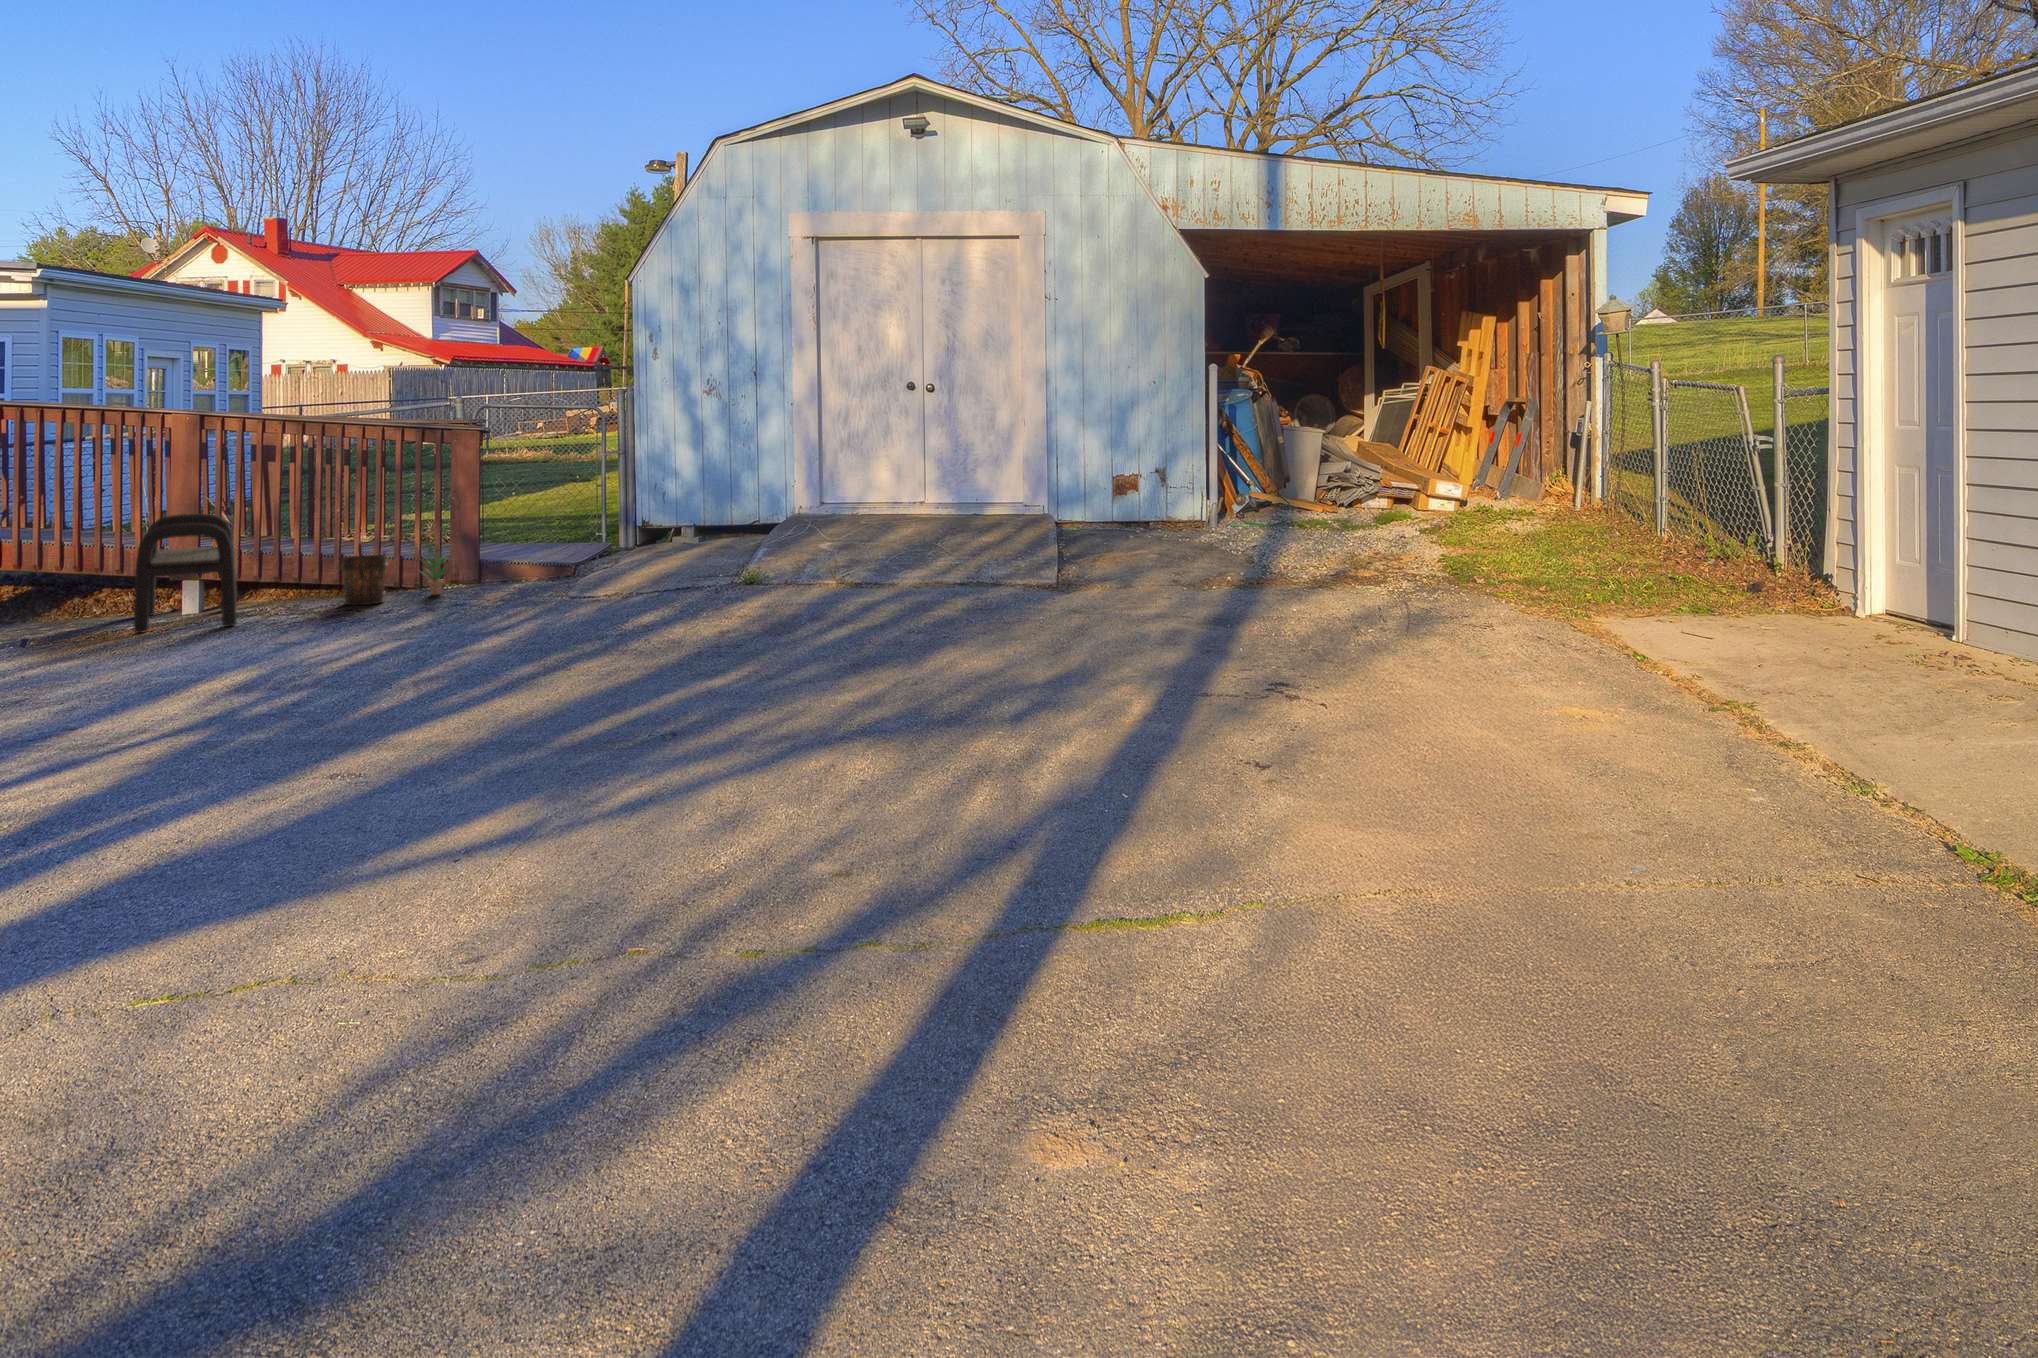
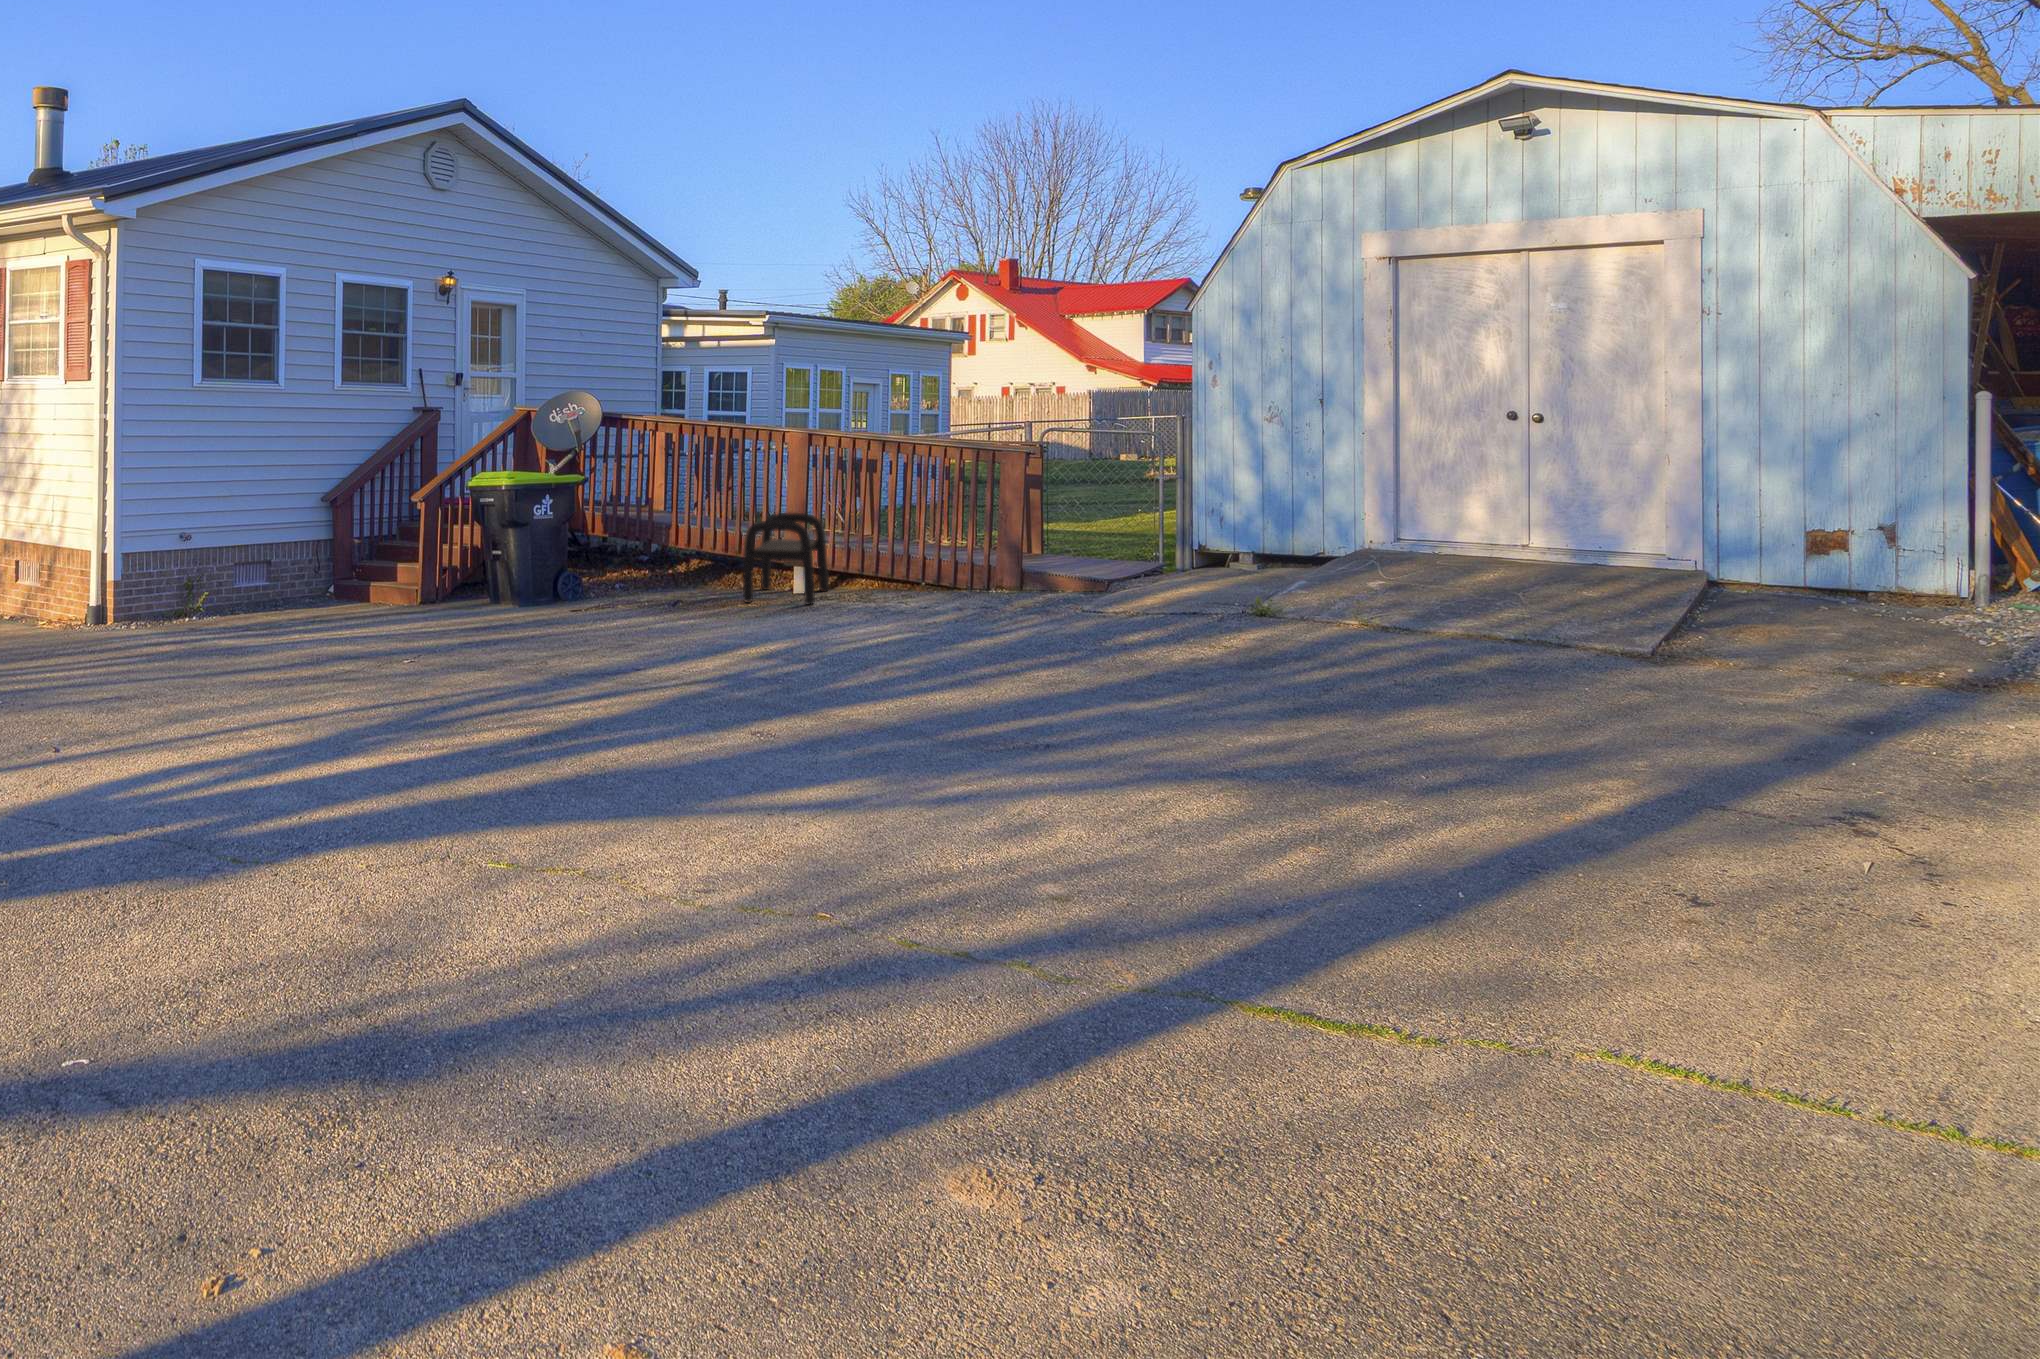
bucket: present [340,535,388,605] -> none [905,537,944,598]
potted plant: present [422,541,447,595] -> none [971,546,1000,596]

